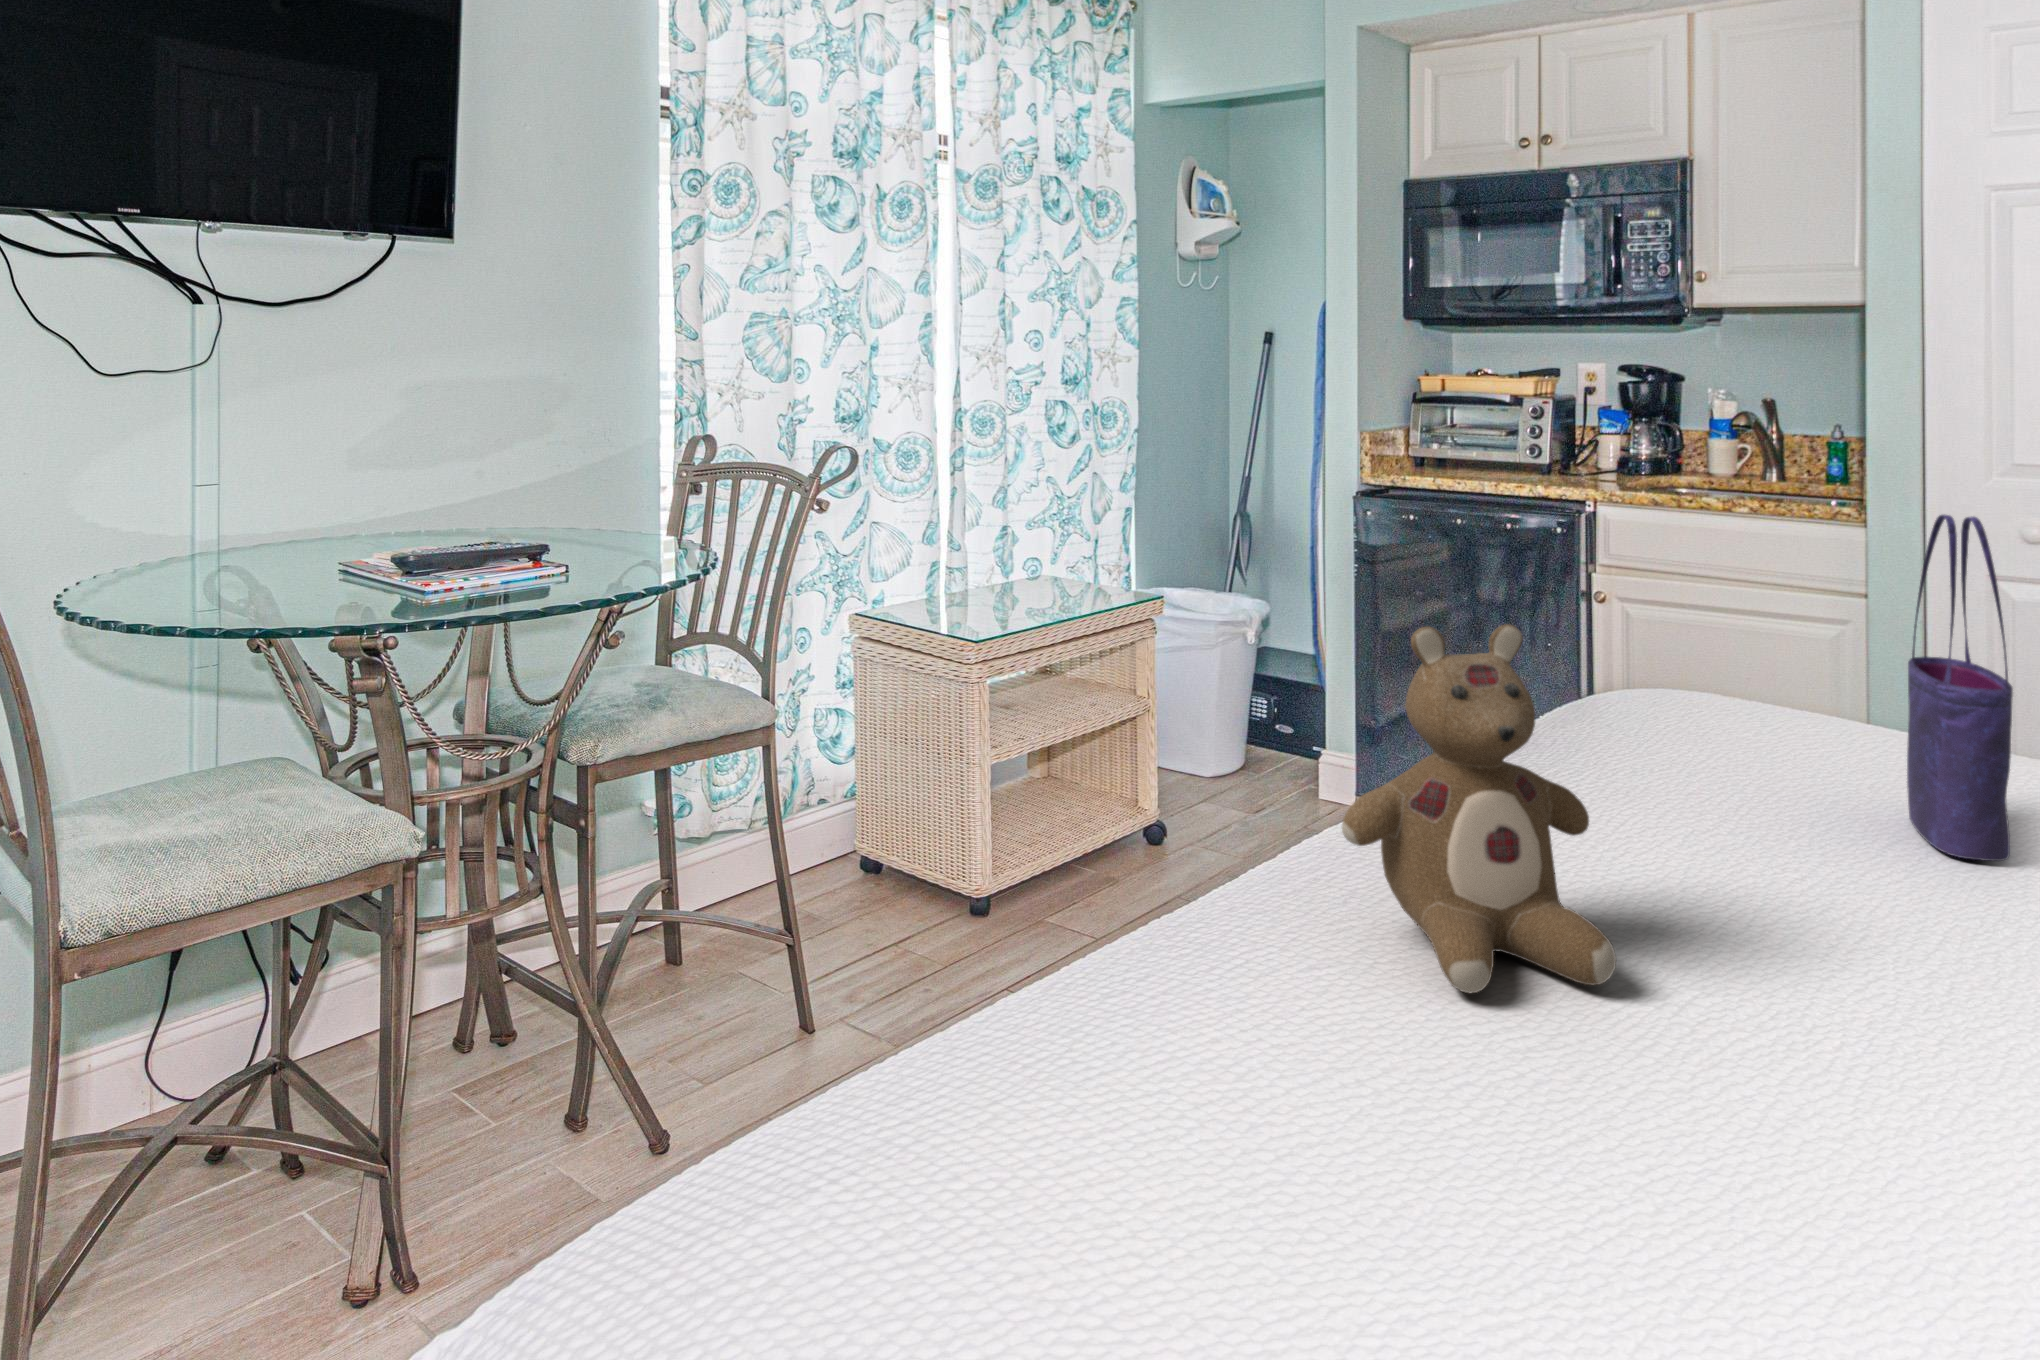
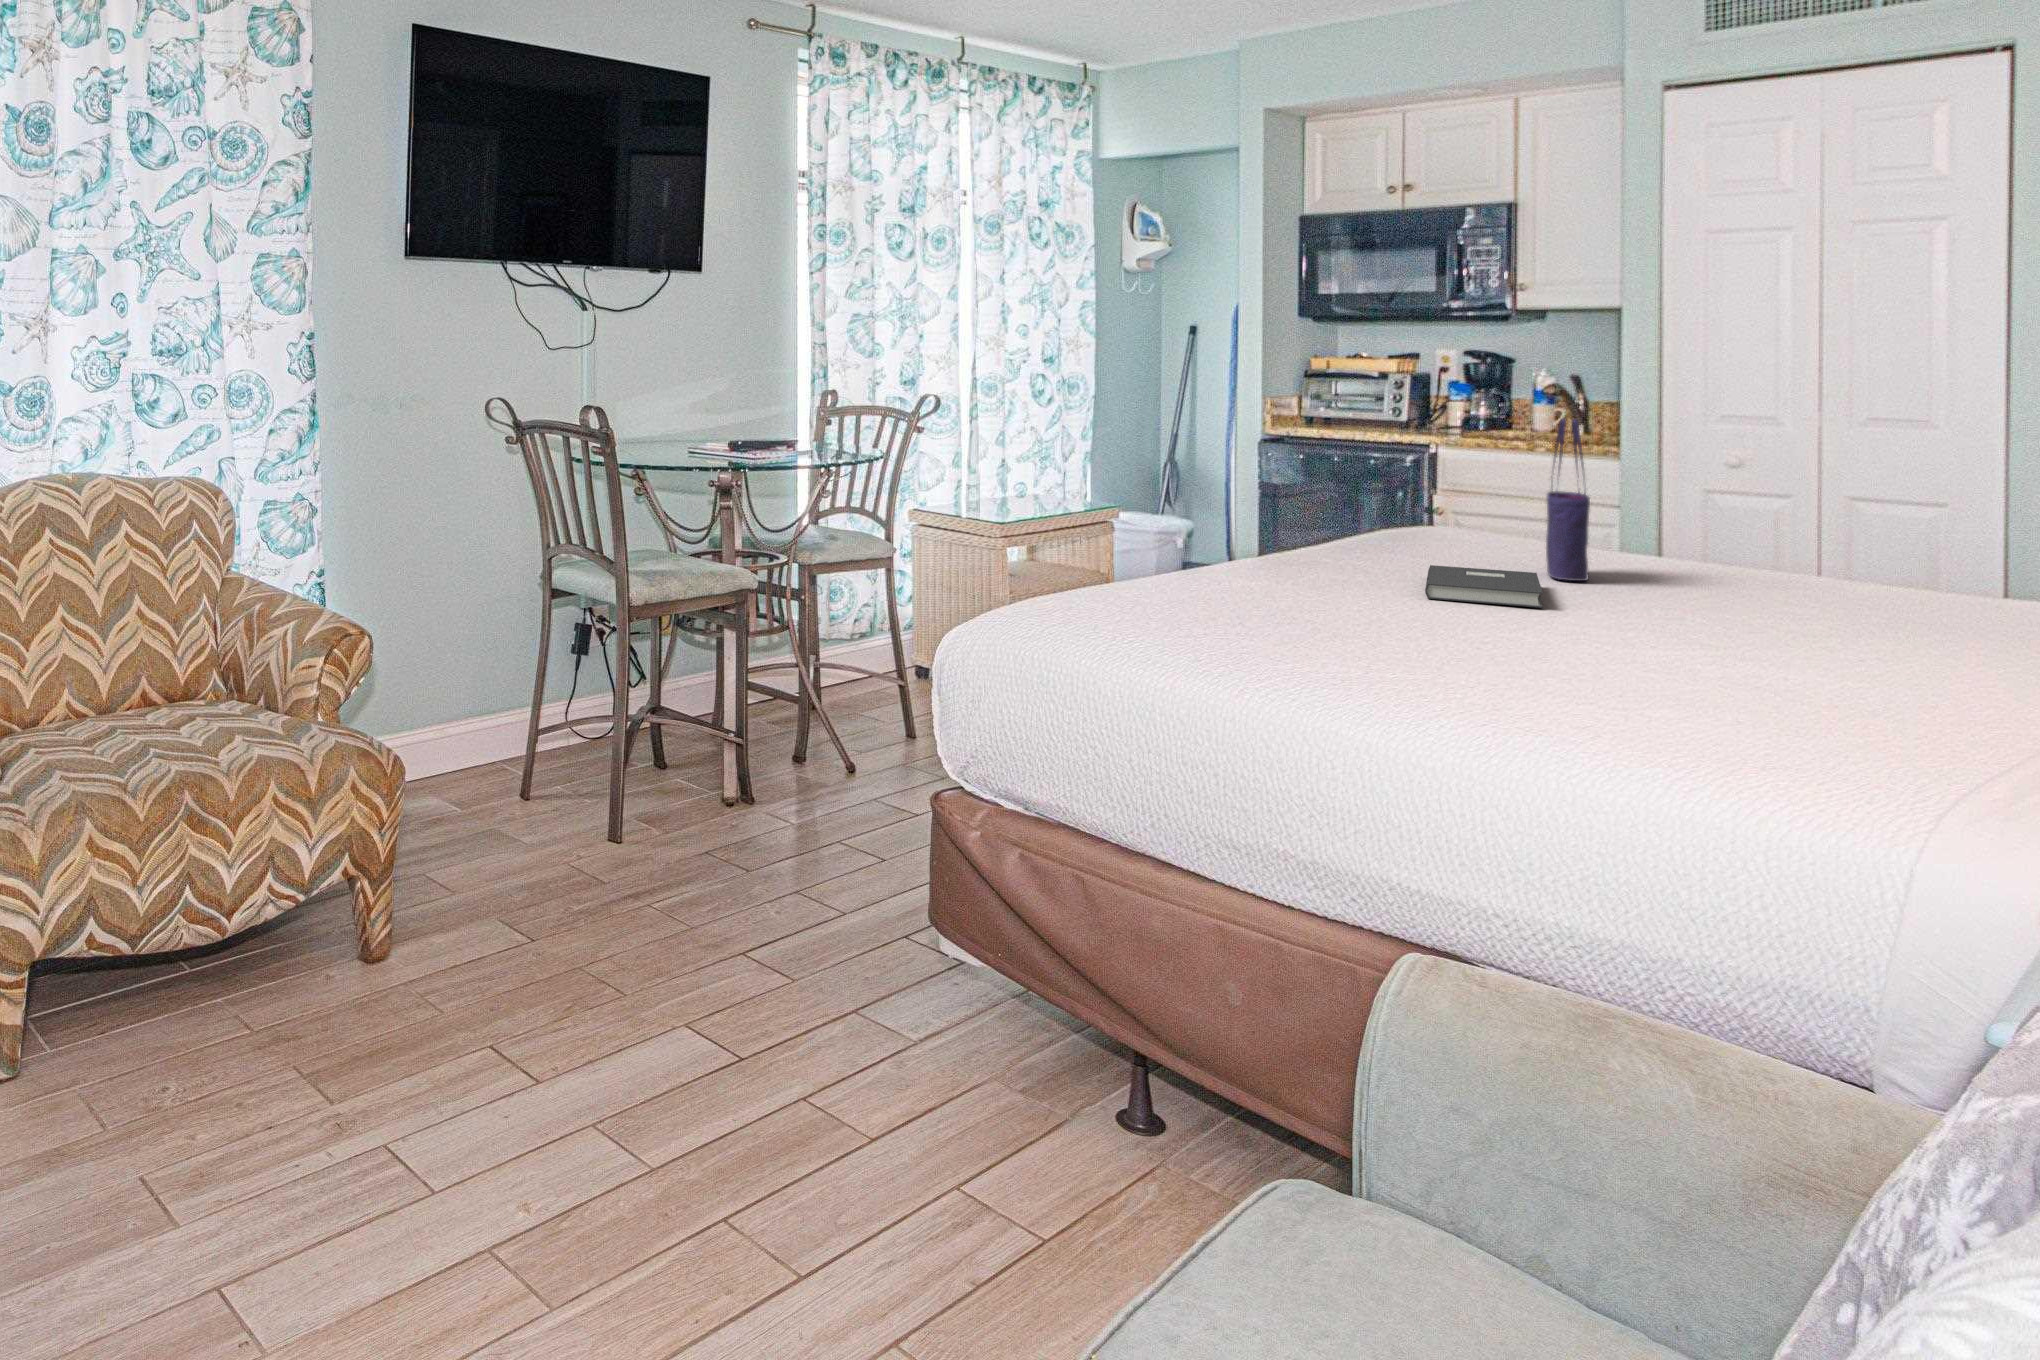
stuffed bear: present [1342,624,1616,993] -> none [1250,455,1368,597]
book: none [1702,836,2020,1011] -> present [1425,565,1543,608]

